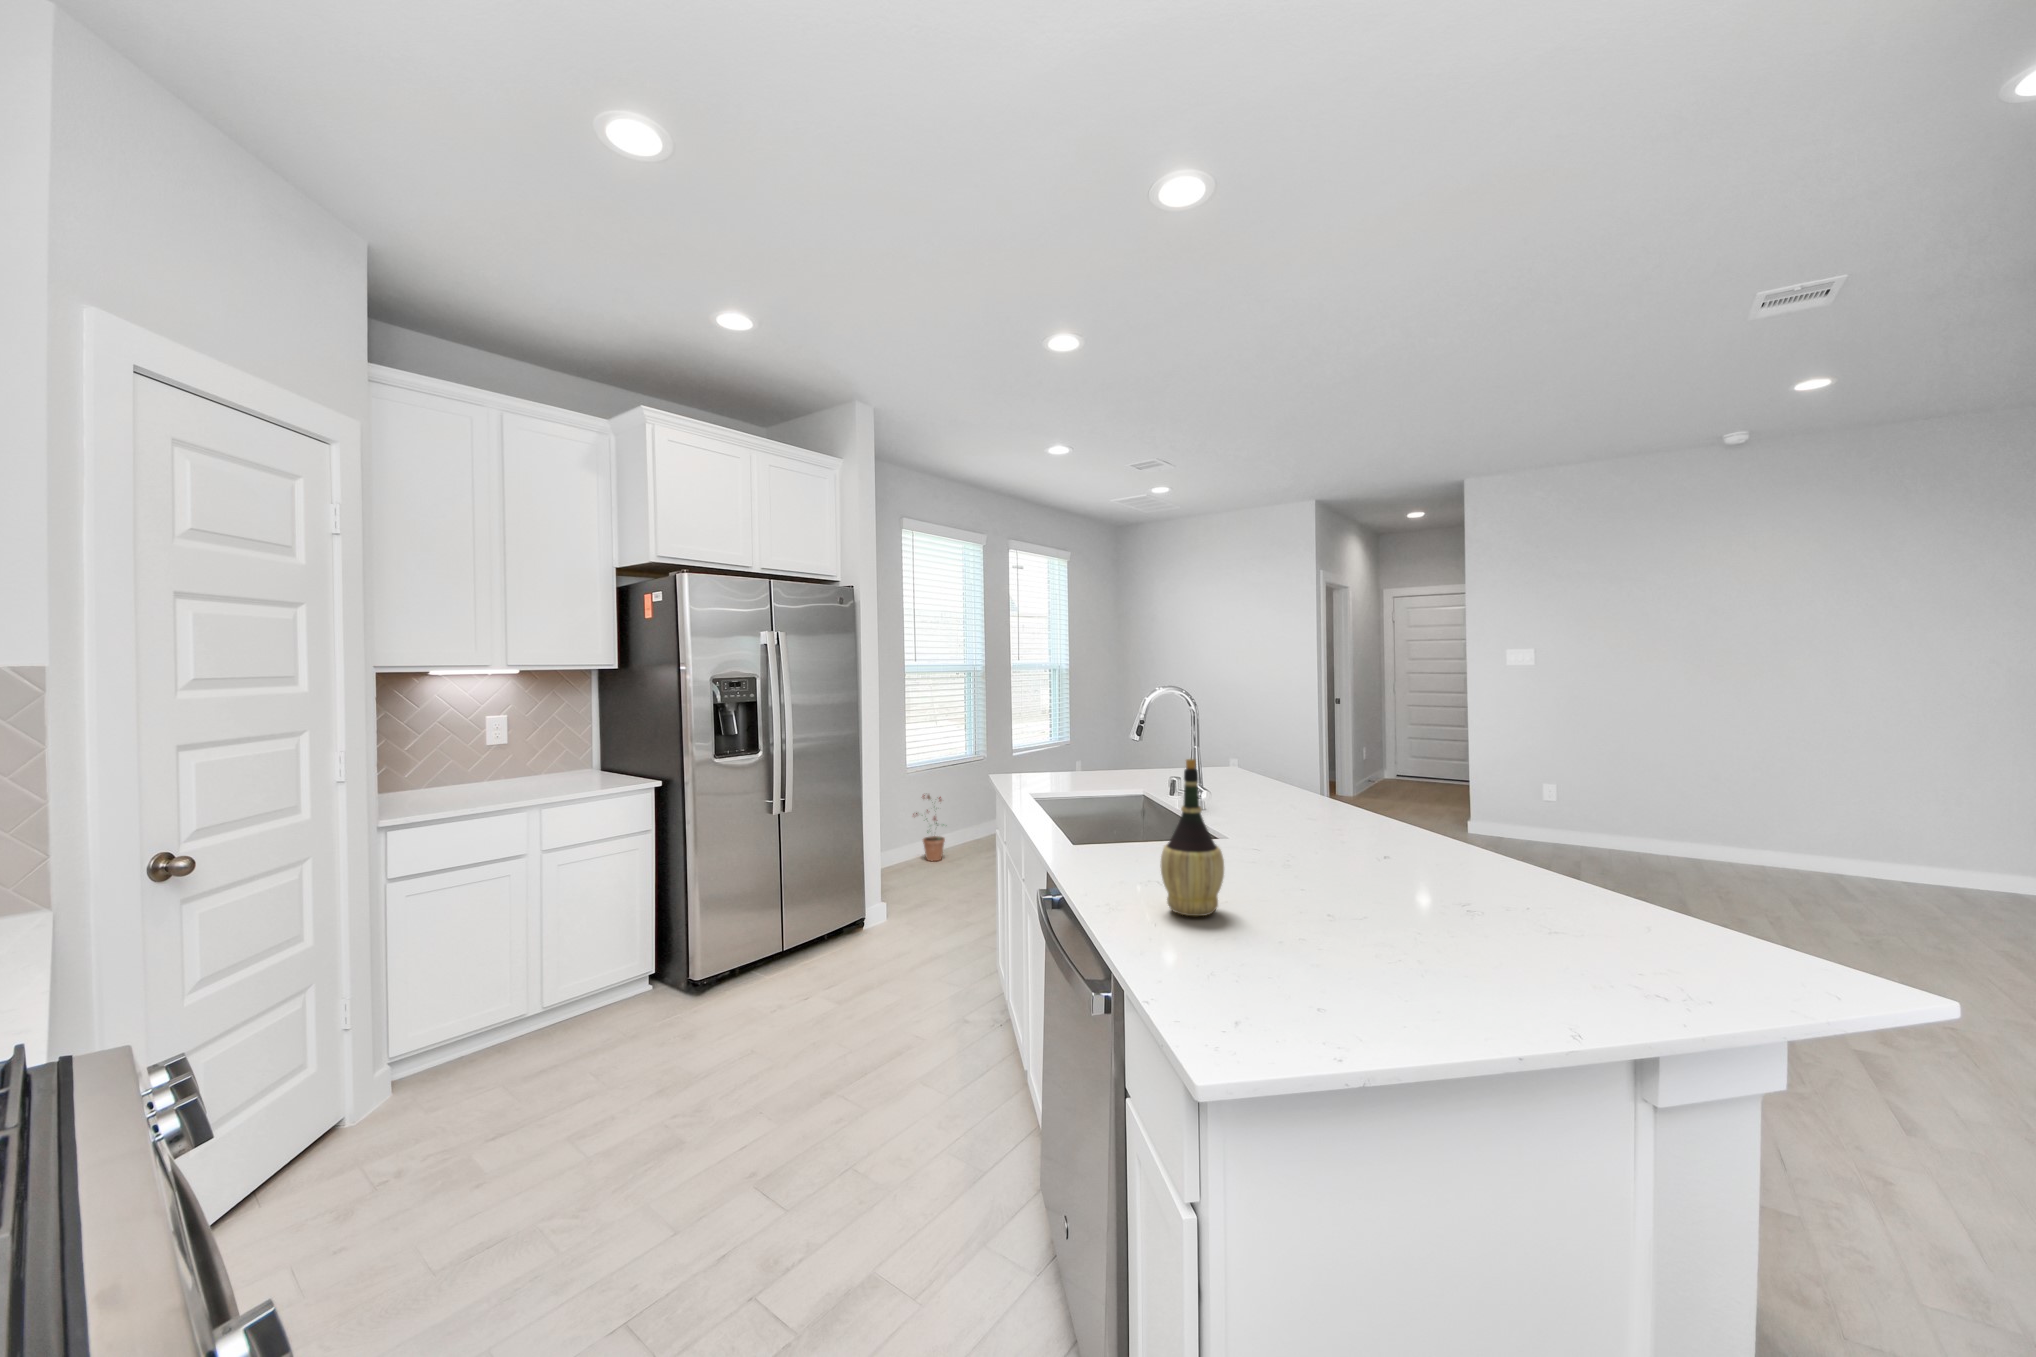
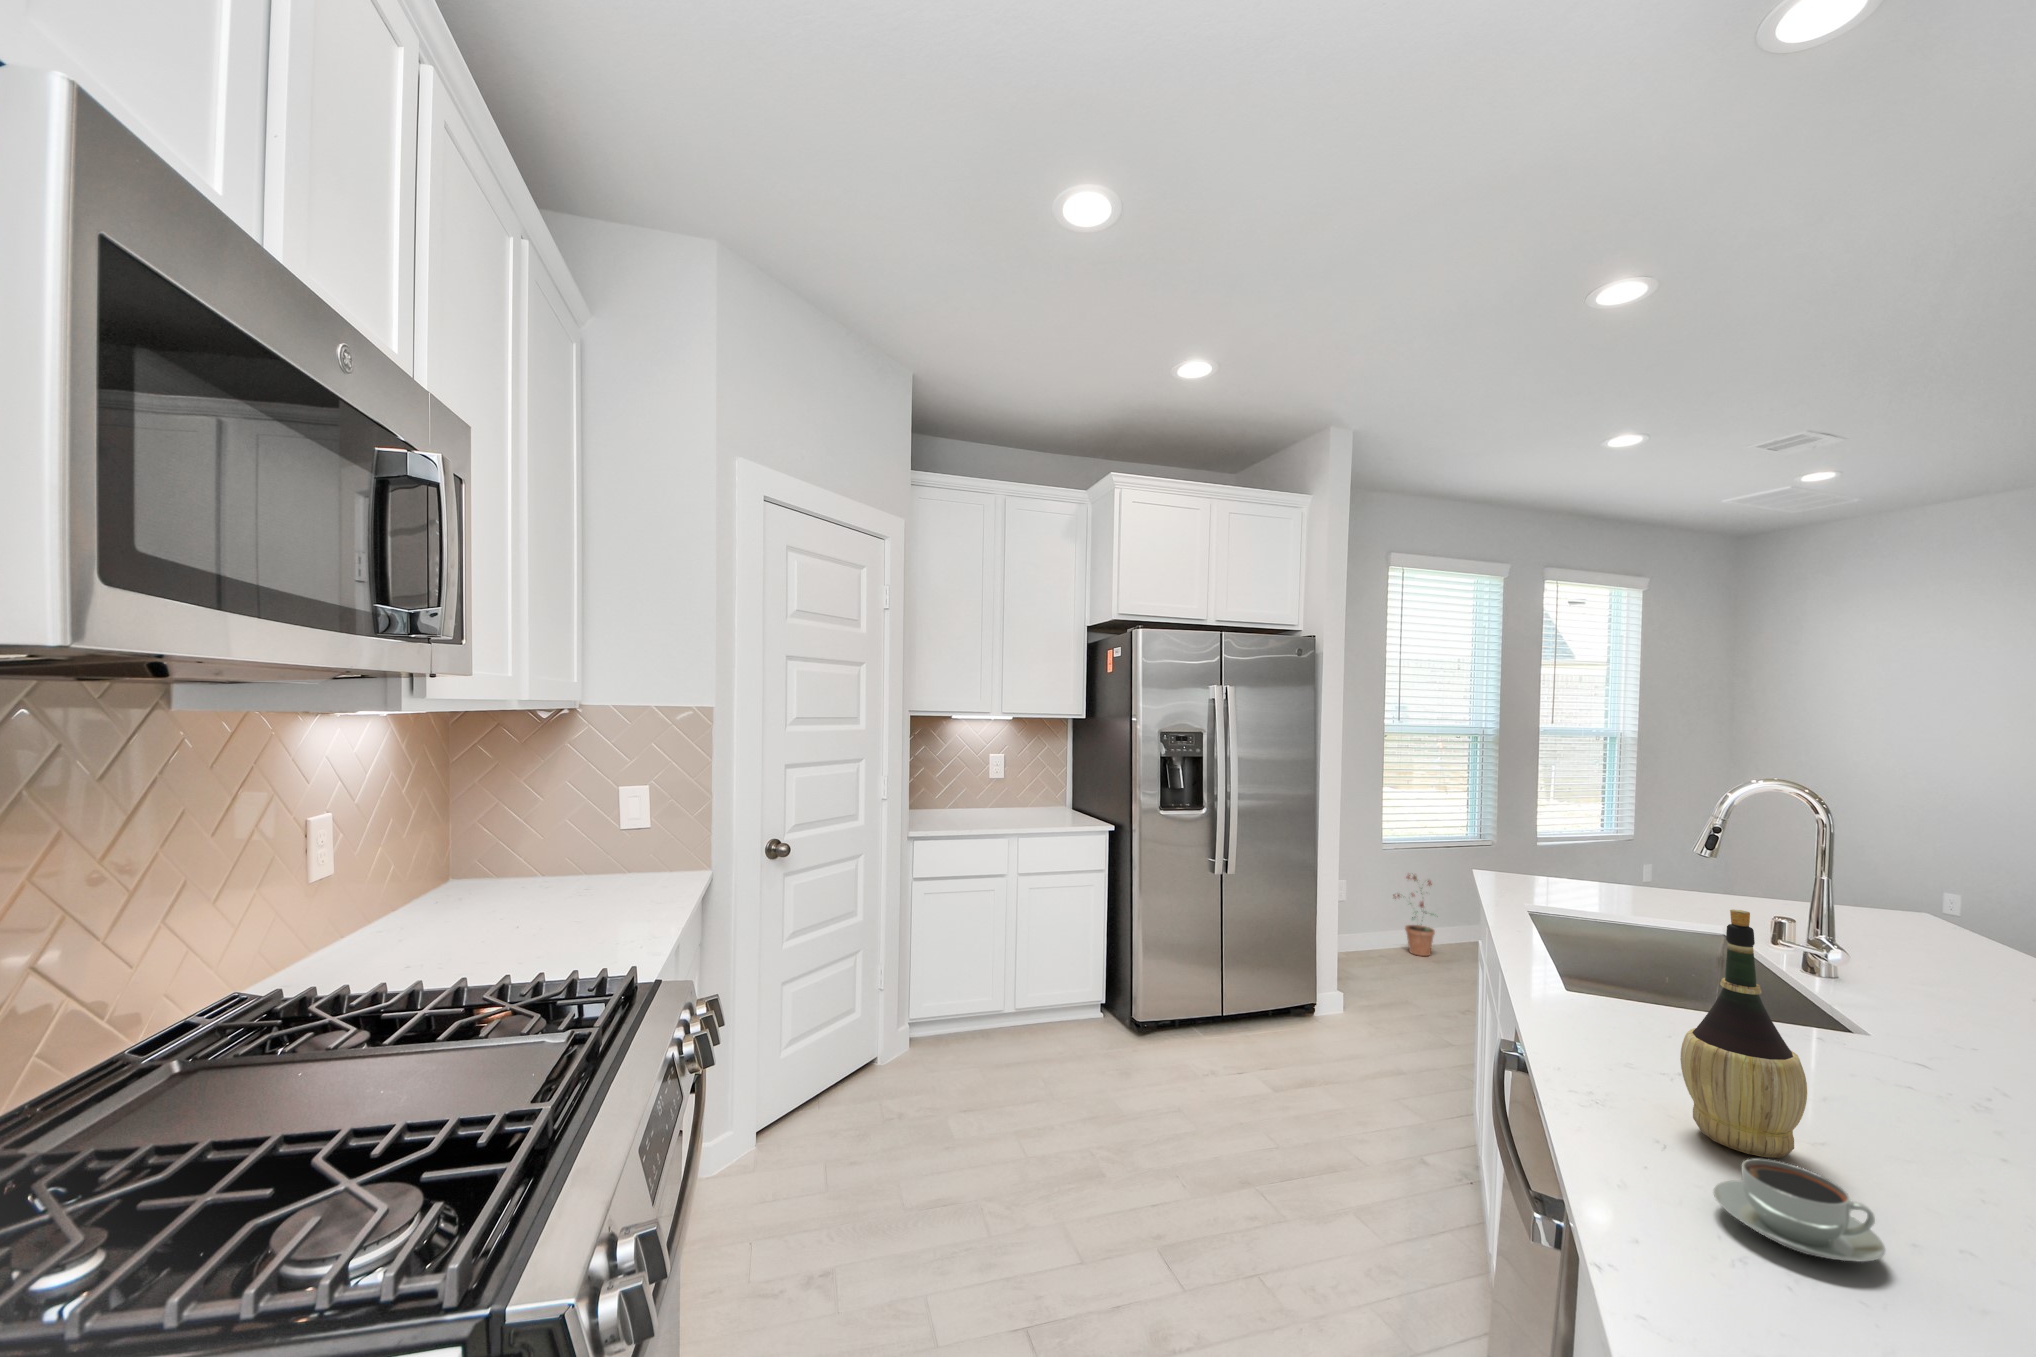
coffee cup: none [1191,911,1272,961] -> present [1713,1159,1885,1262]

